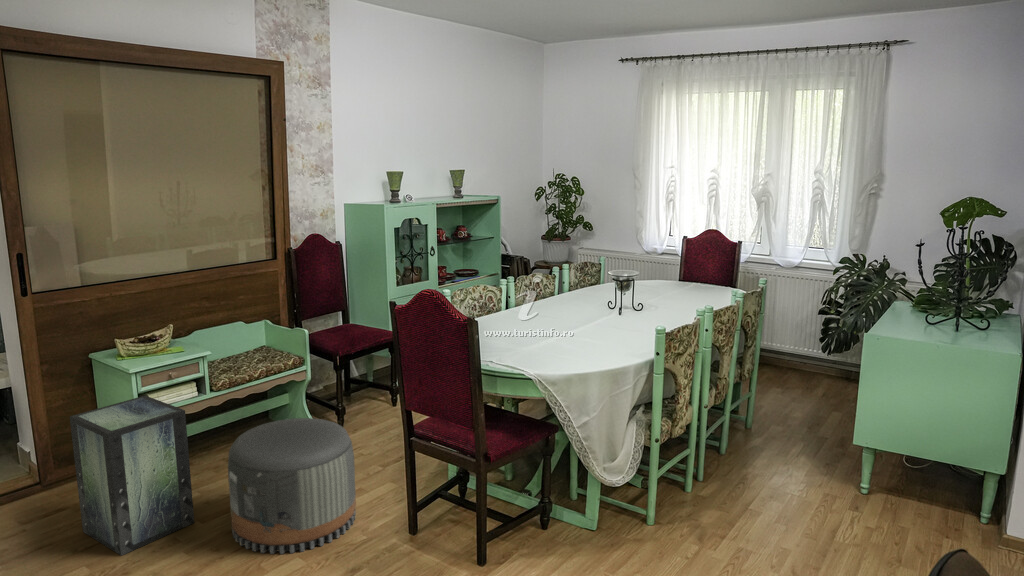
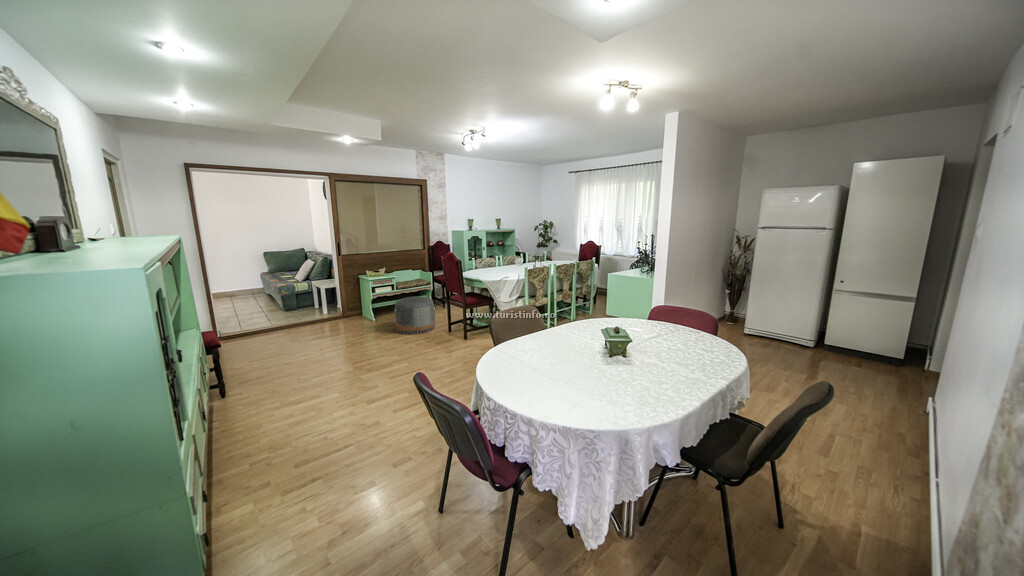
storage box: present [70,396,194,556] -> none [351,287,386,332]

